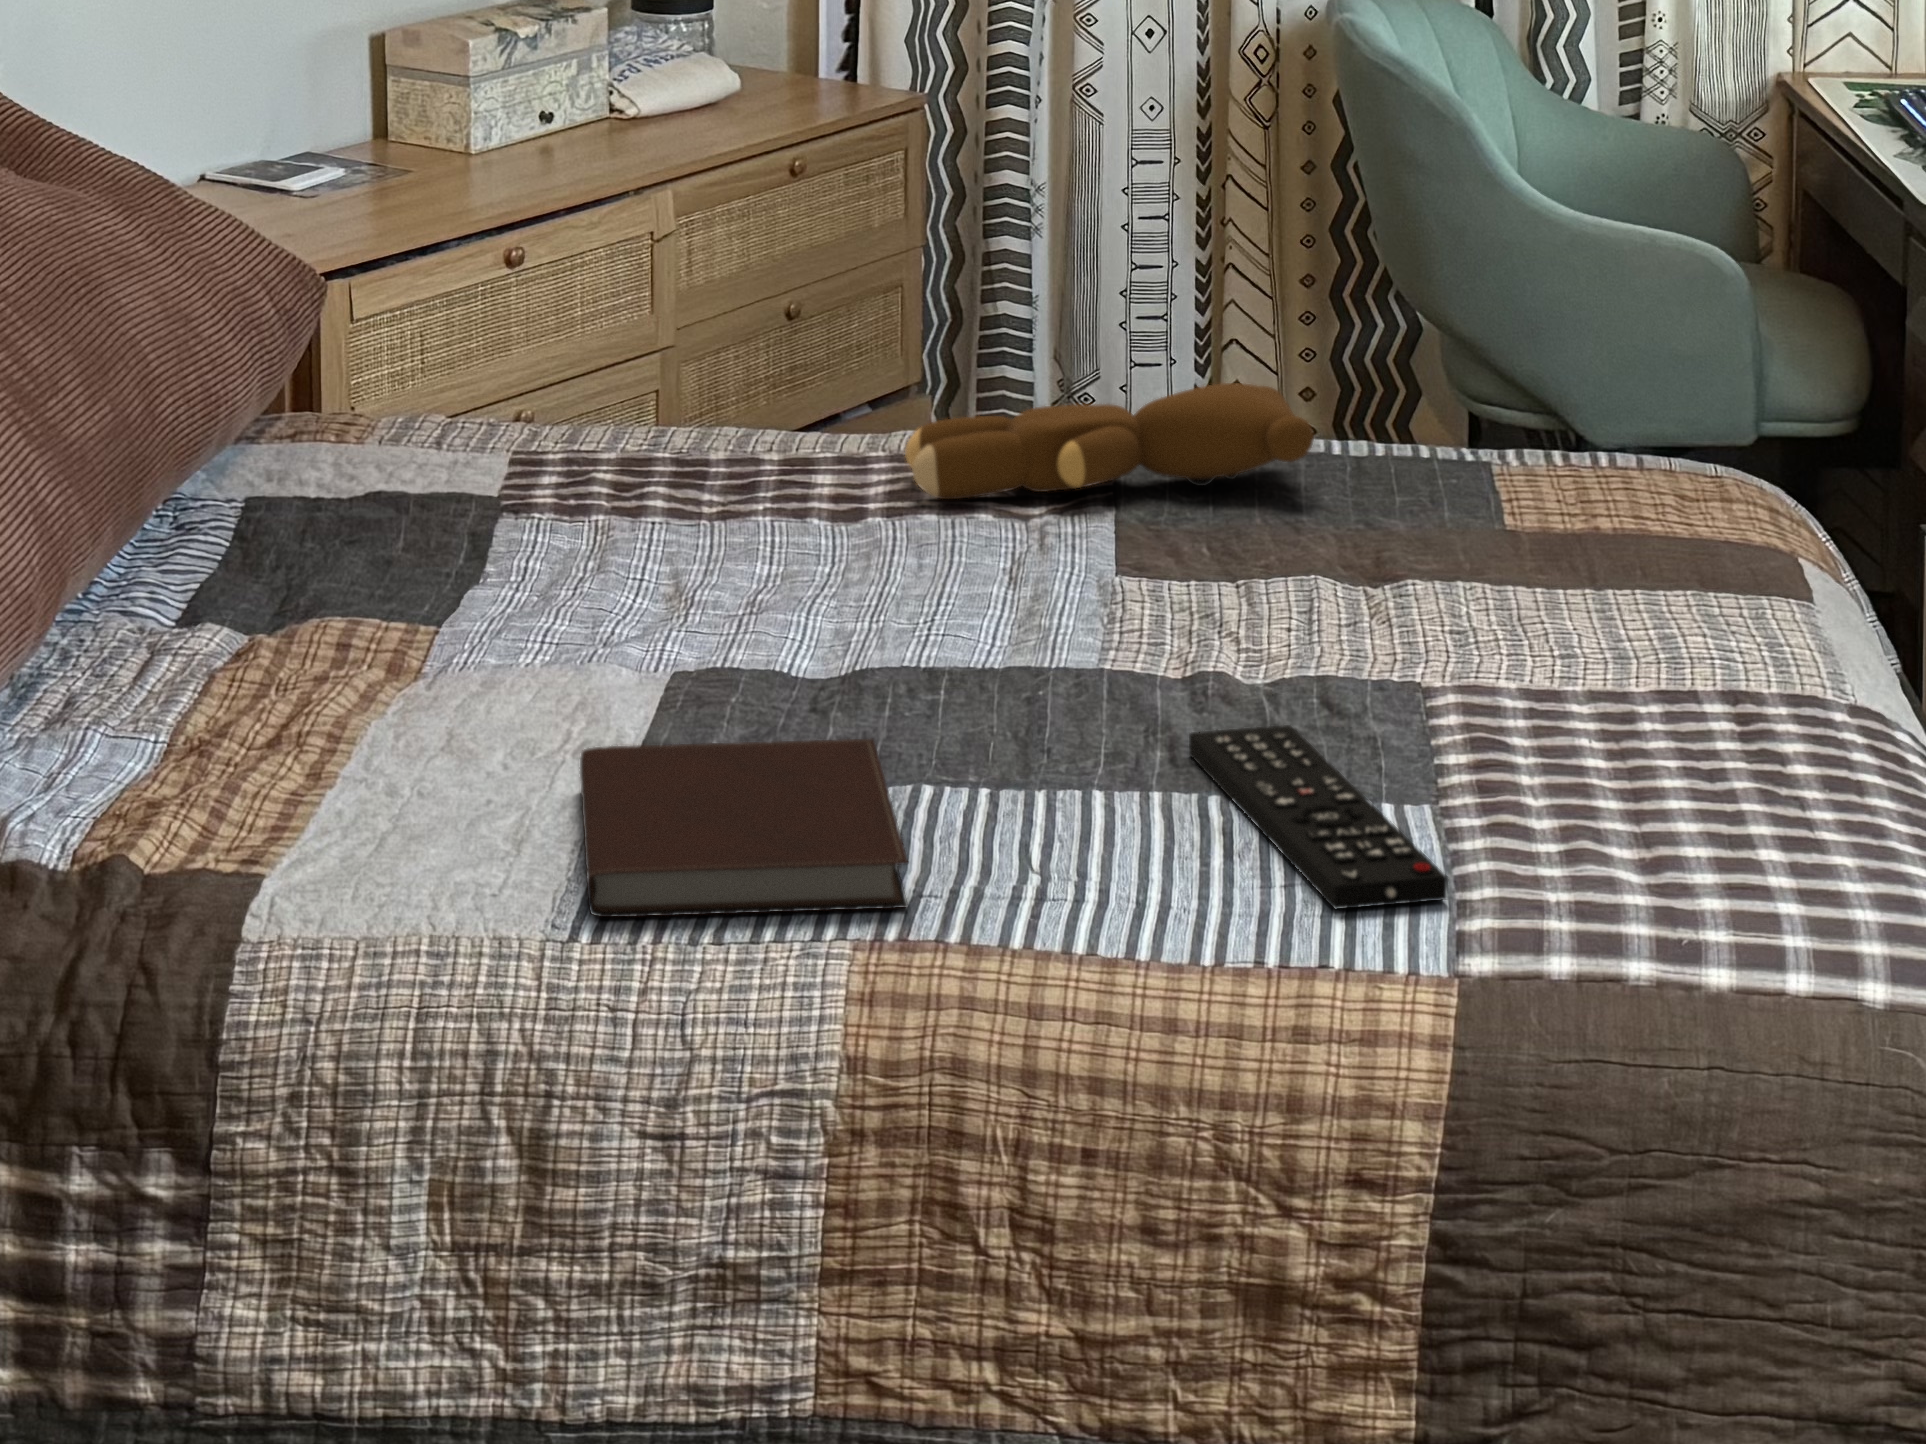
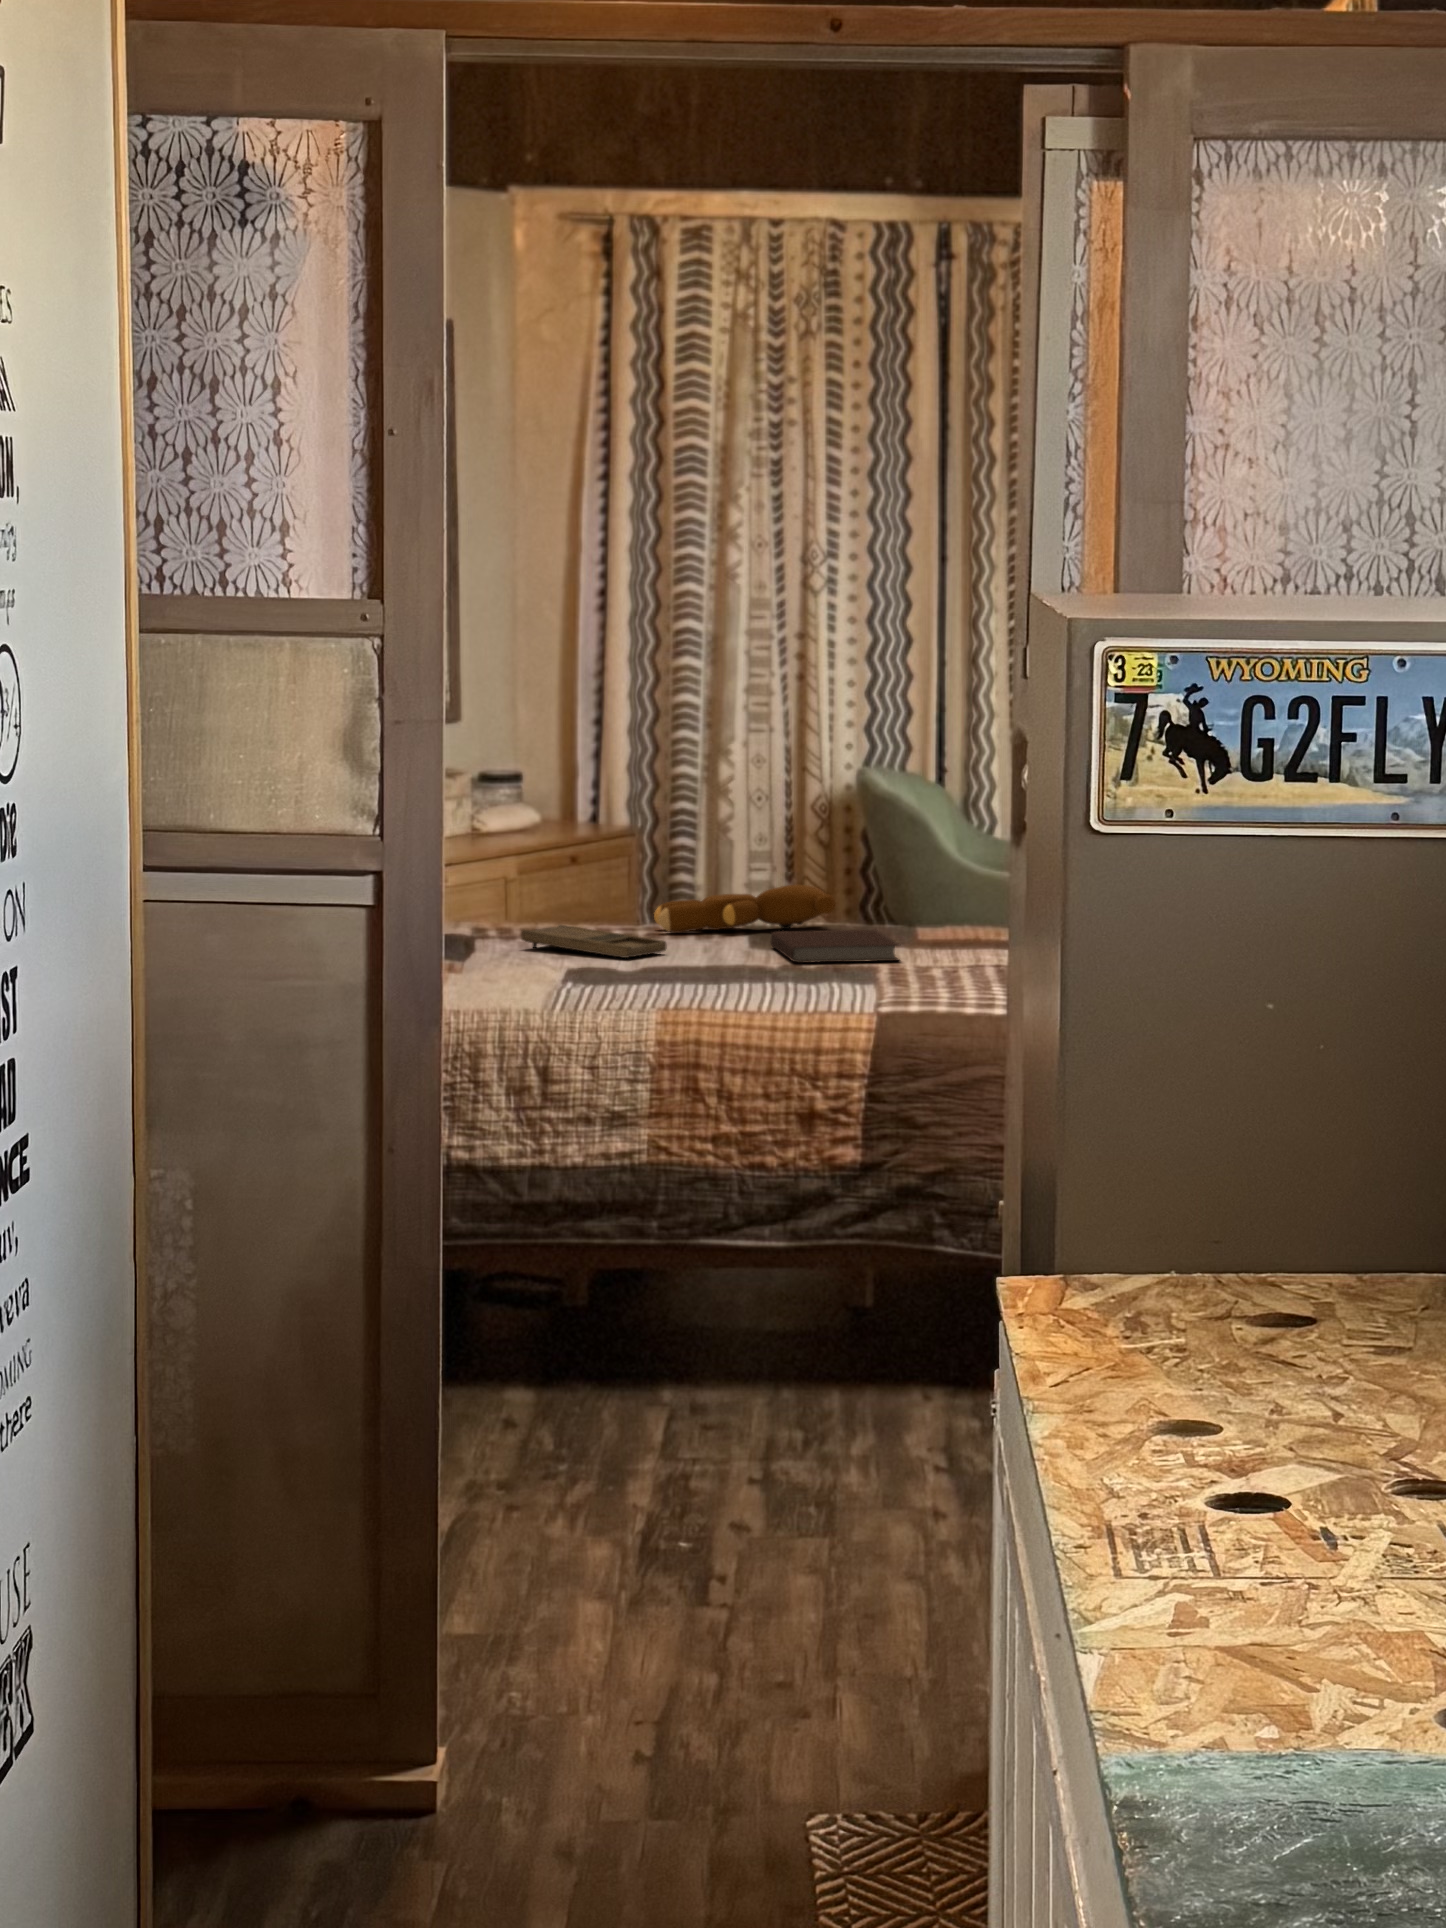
tray: none [584,505,918,634] -> present [521,925,667,958]
remote control: present [1189,725,1448,909] -> none [781,967,877,1000]
notebook: present [580,739,909,917] -> present [771,930,899,963]

